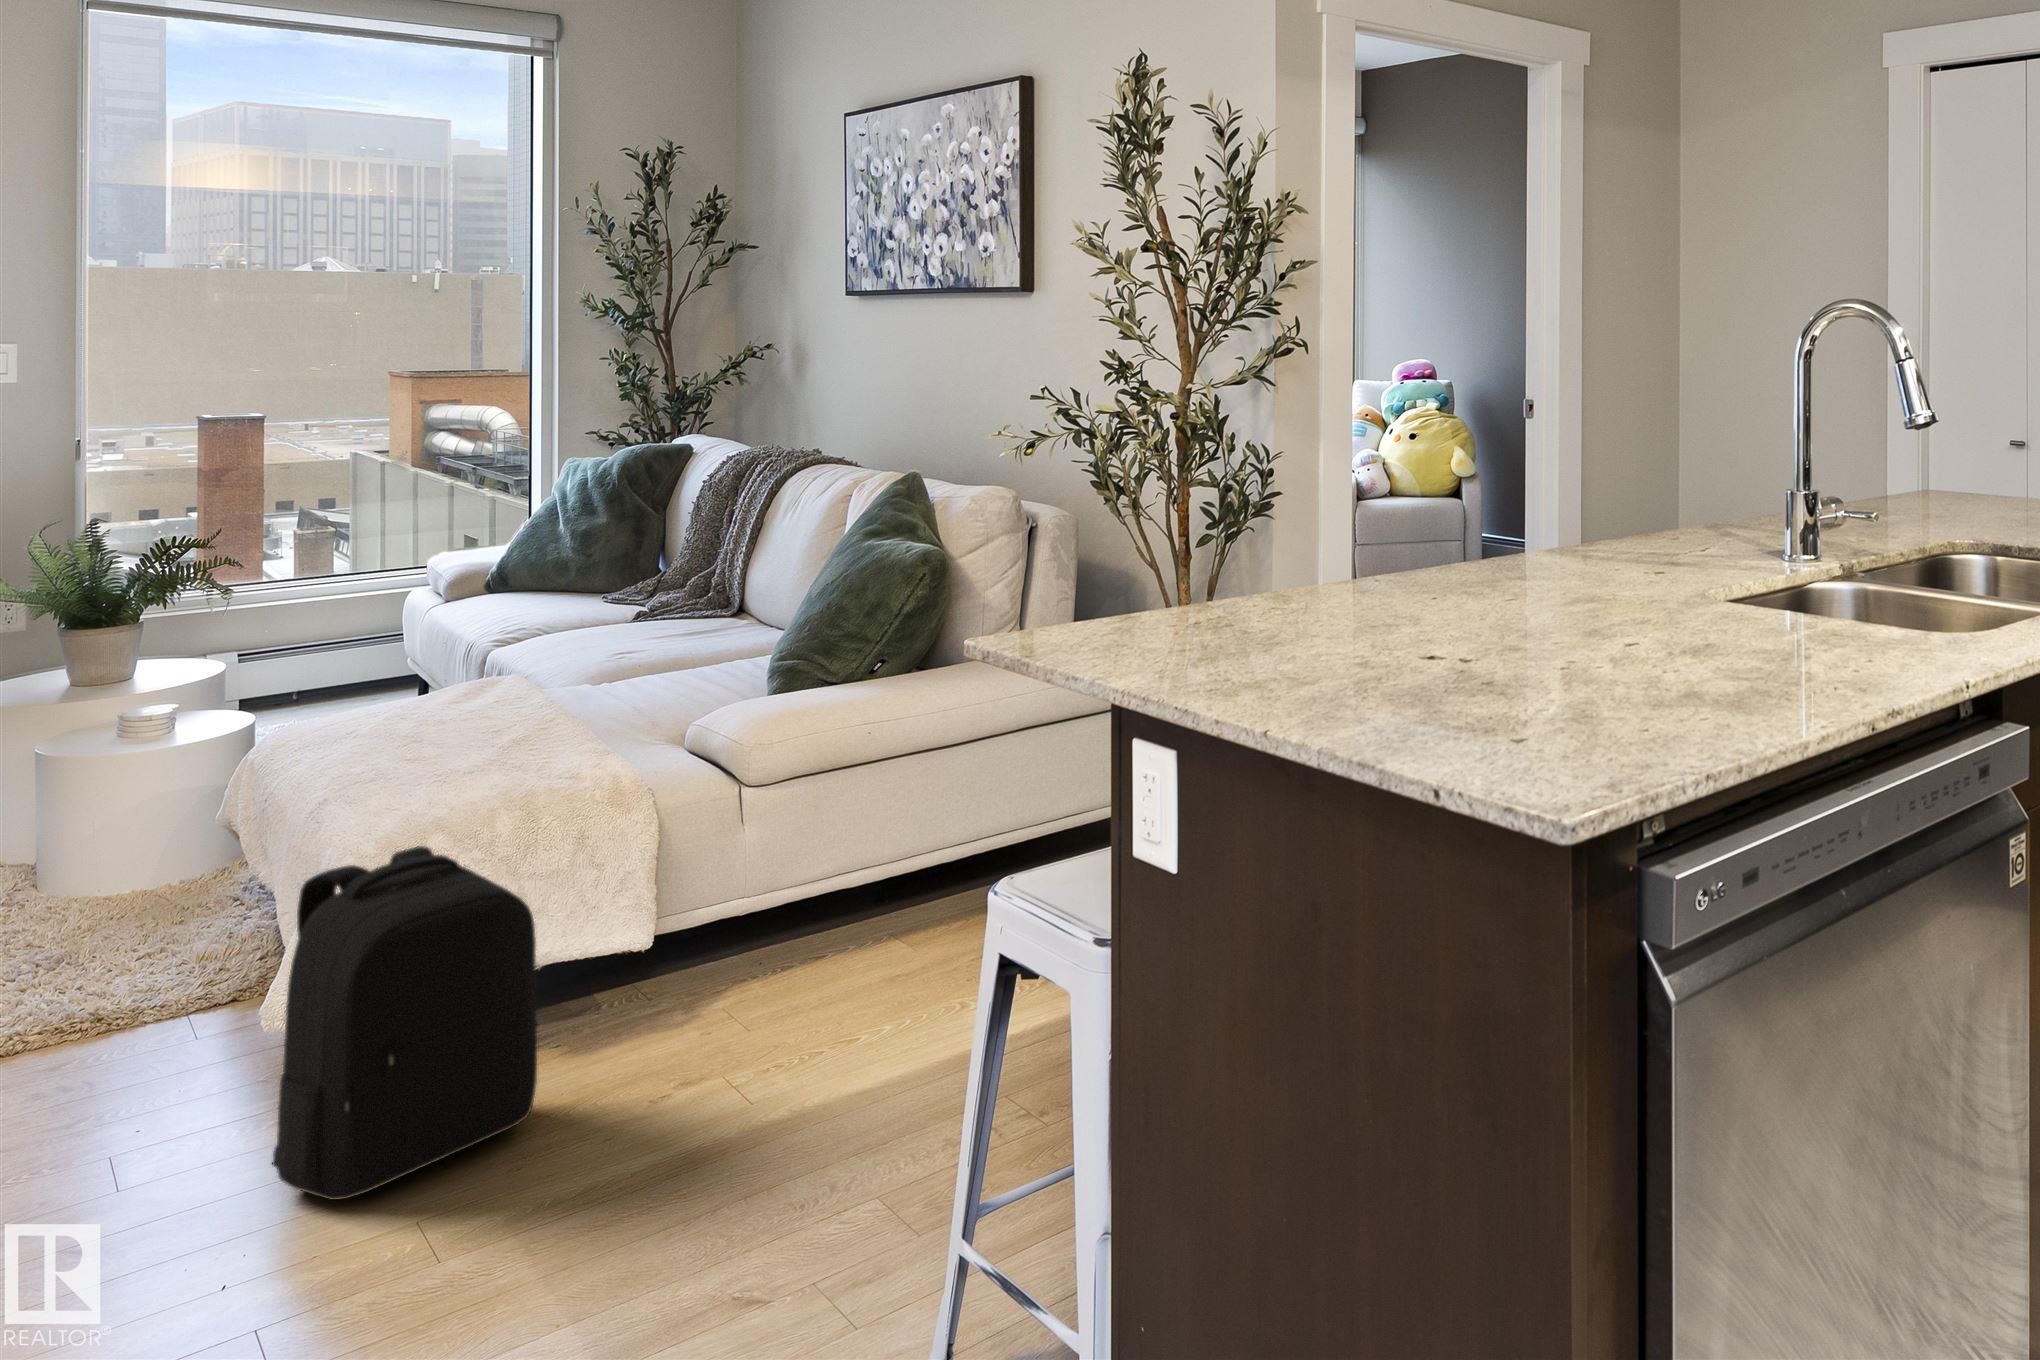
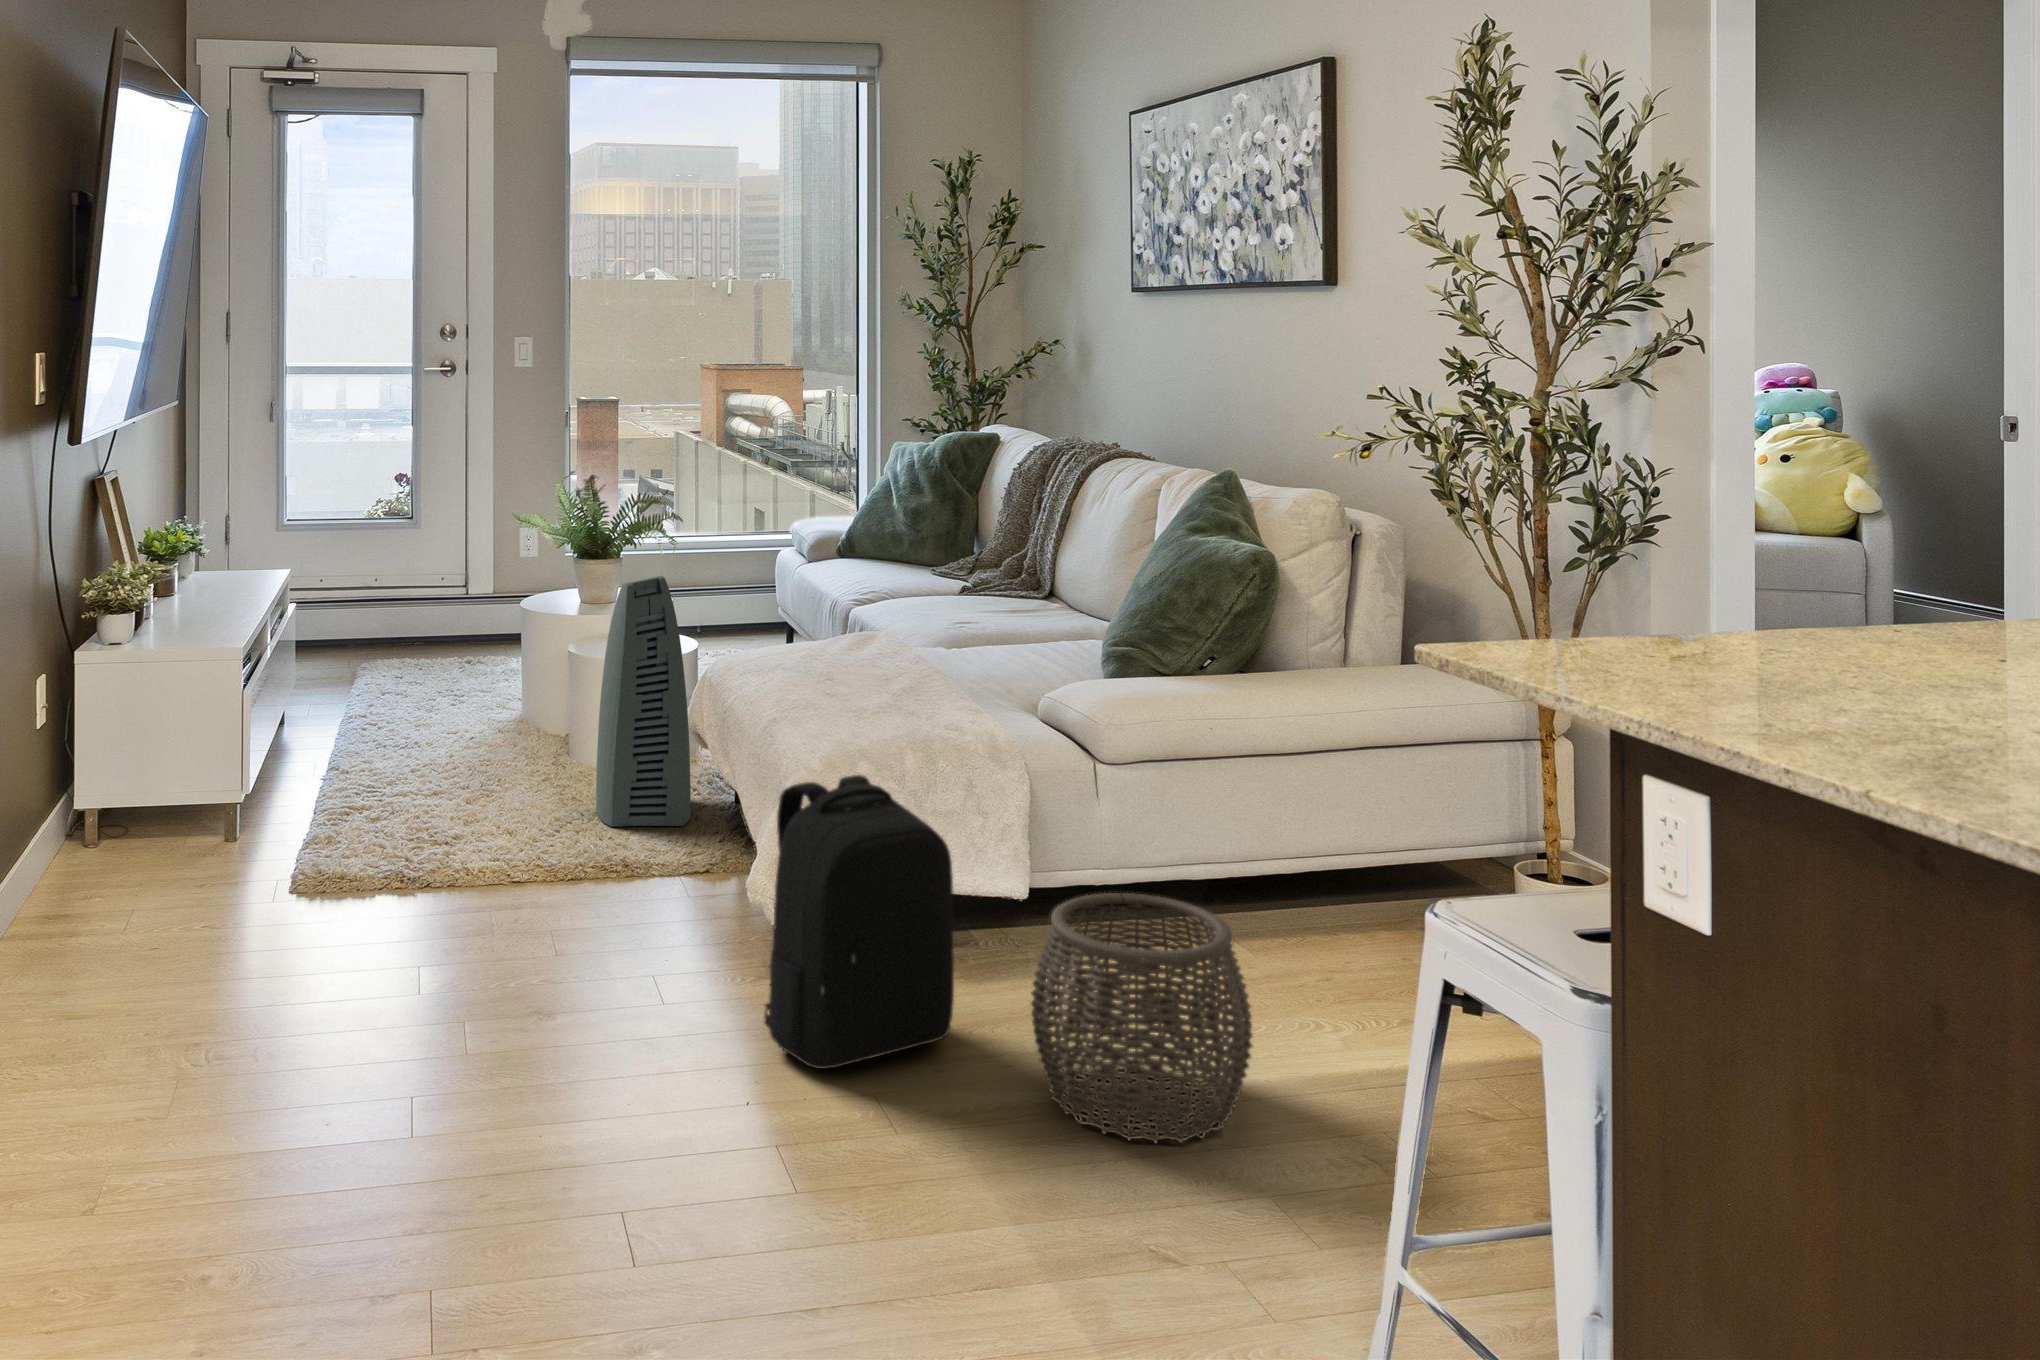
air purifier: none [72,642,227,969] -> present [596,576,691,827]
woven basket: none [622,913,868,1174] -> present [1031,893,1253,1143]

